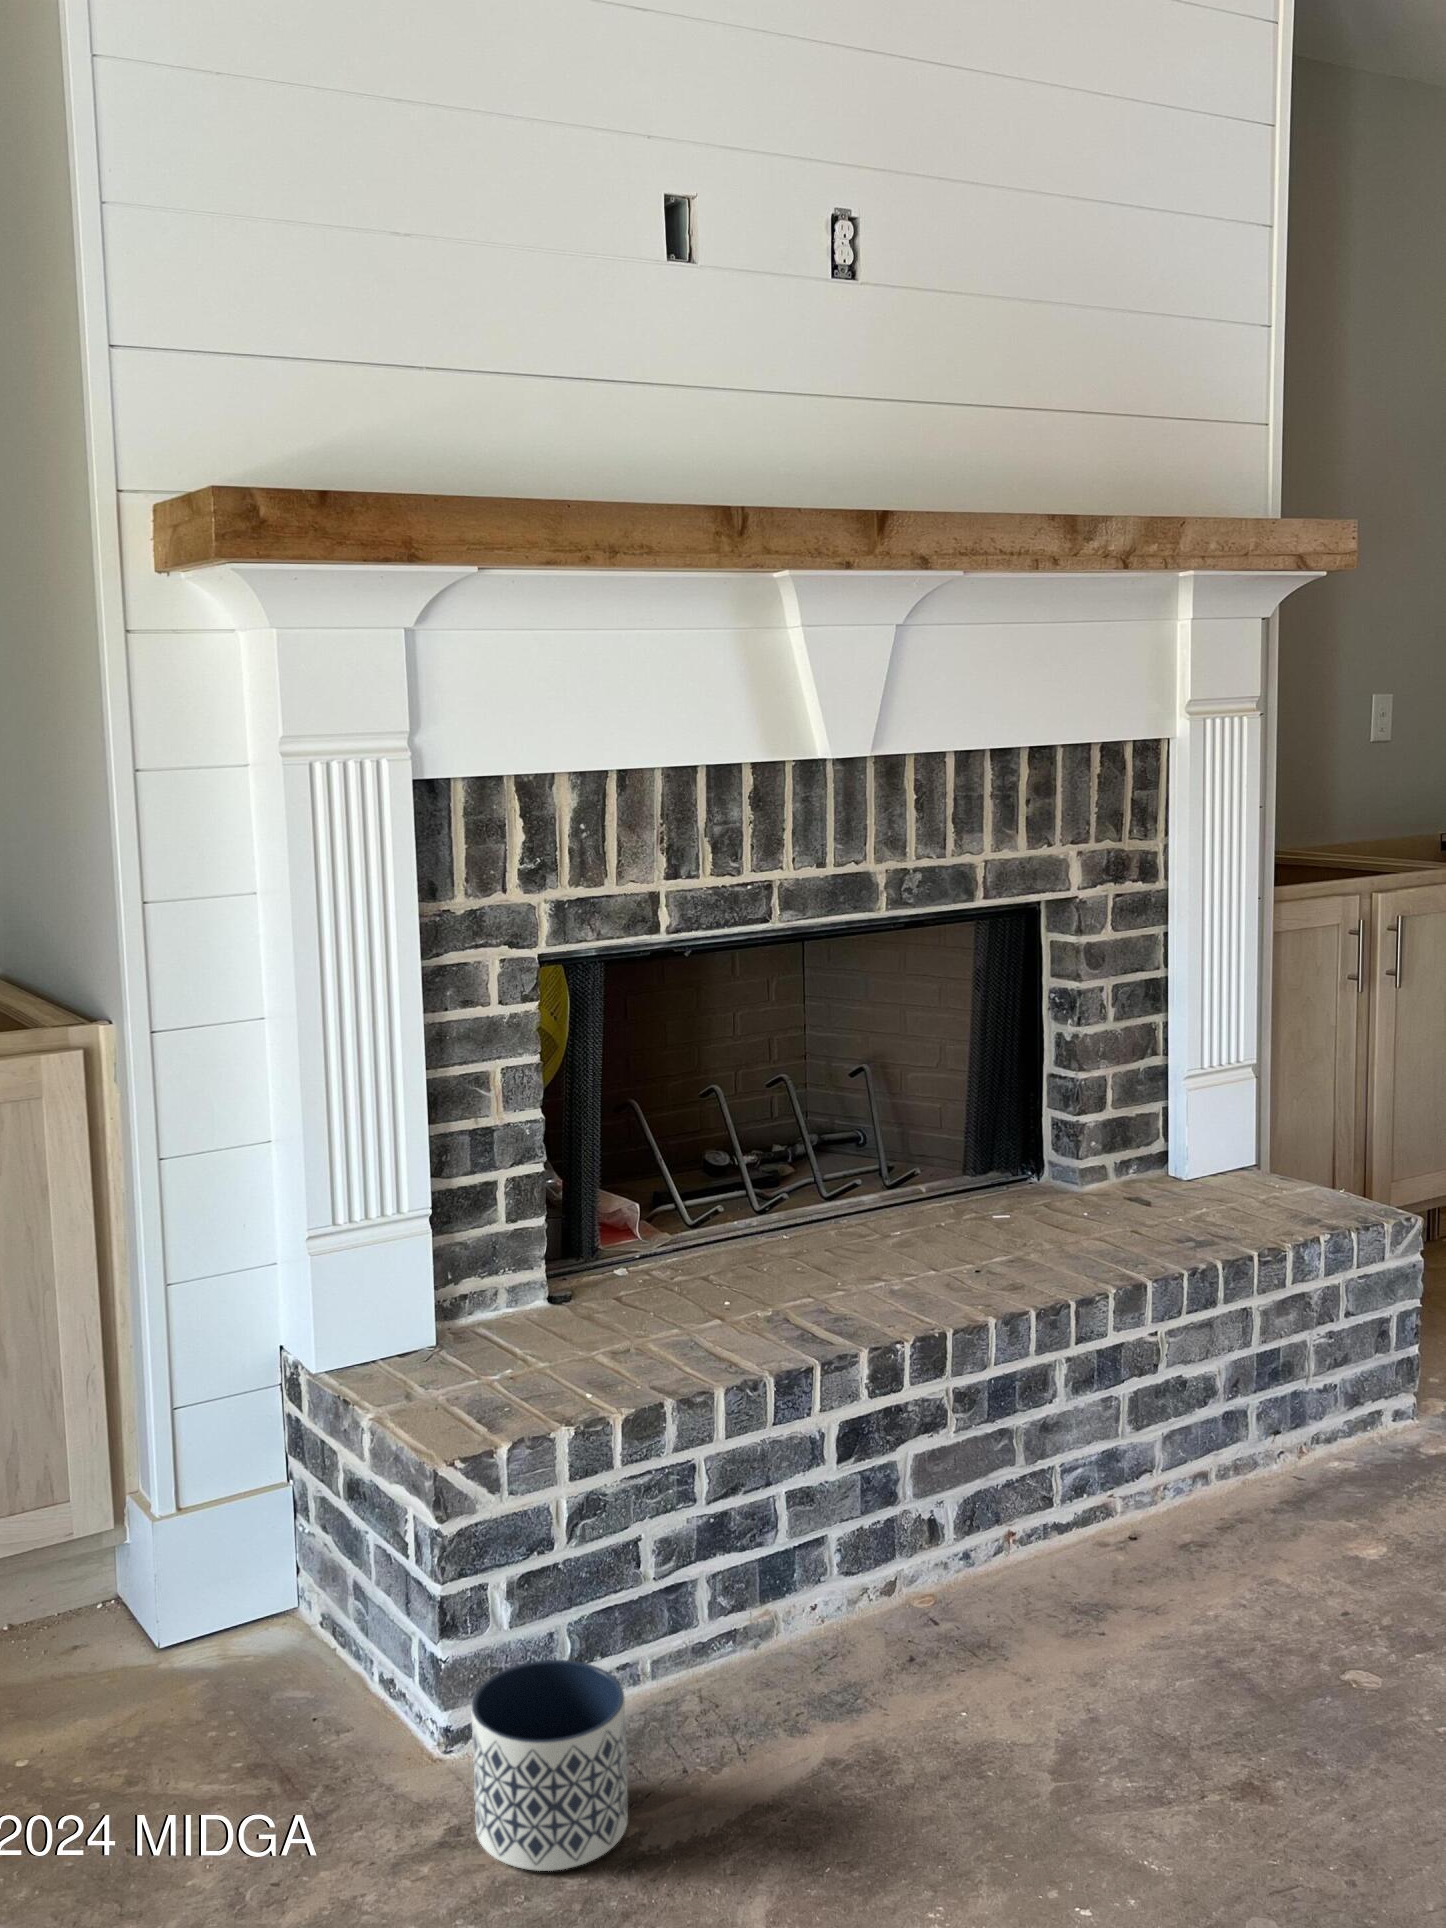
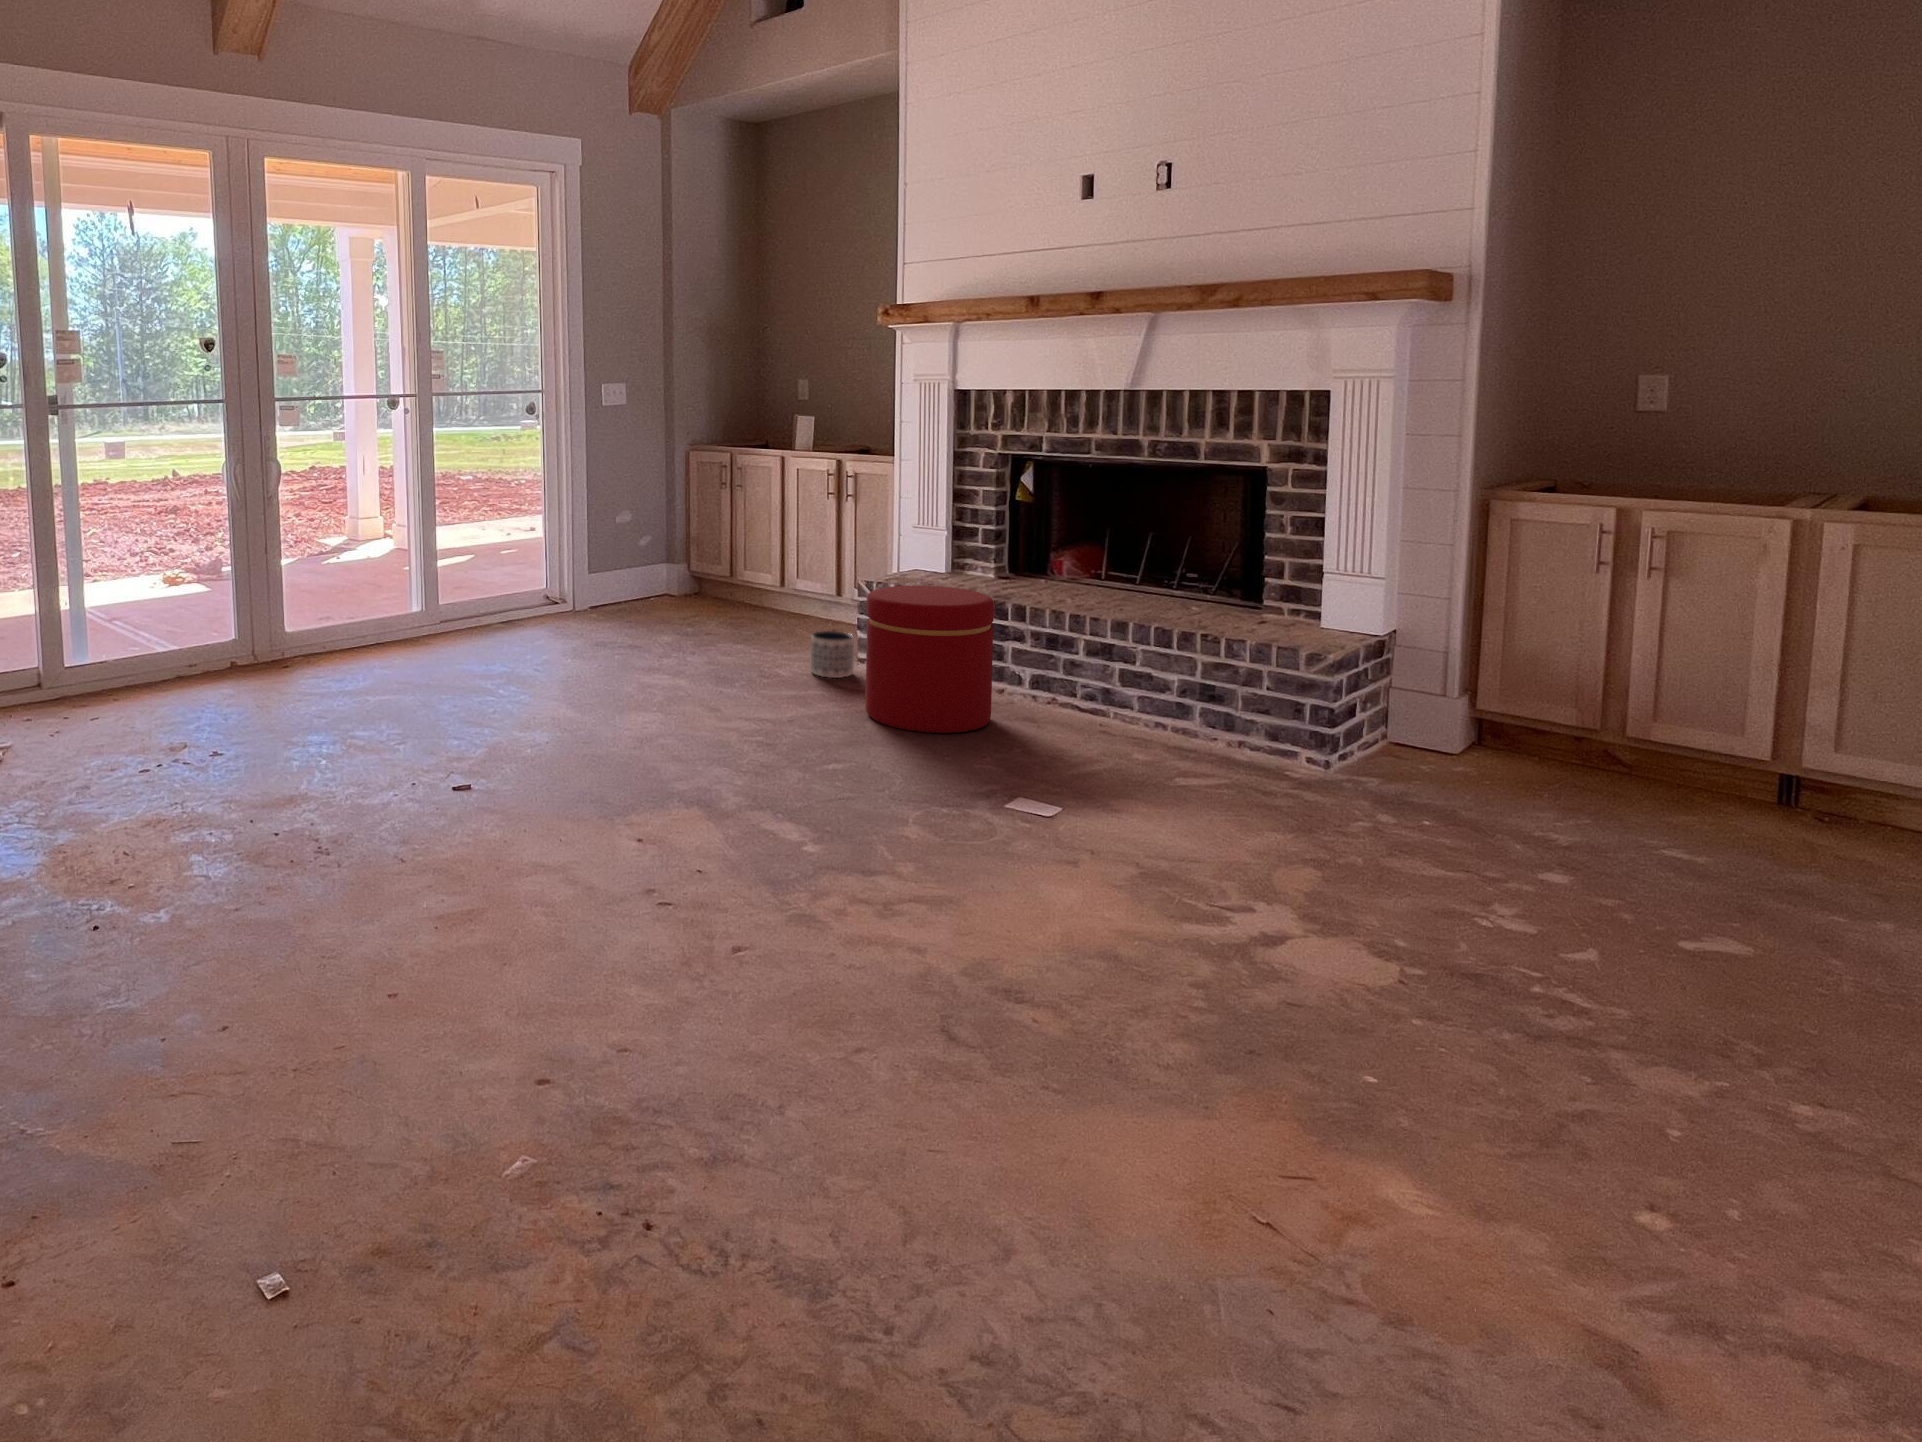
ottoman: none [931,1342,1310,1855] -> present [866,585,994,733]

